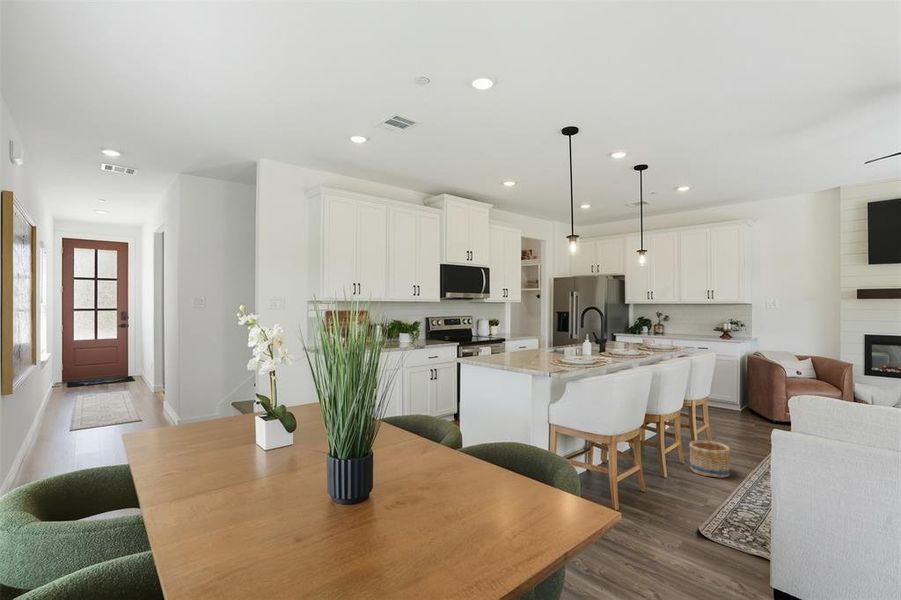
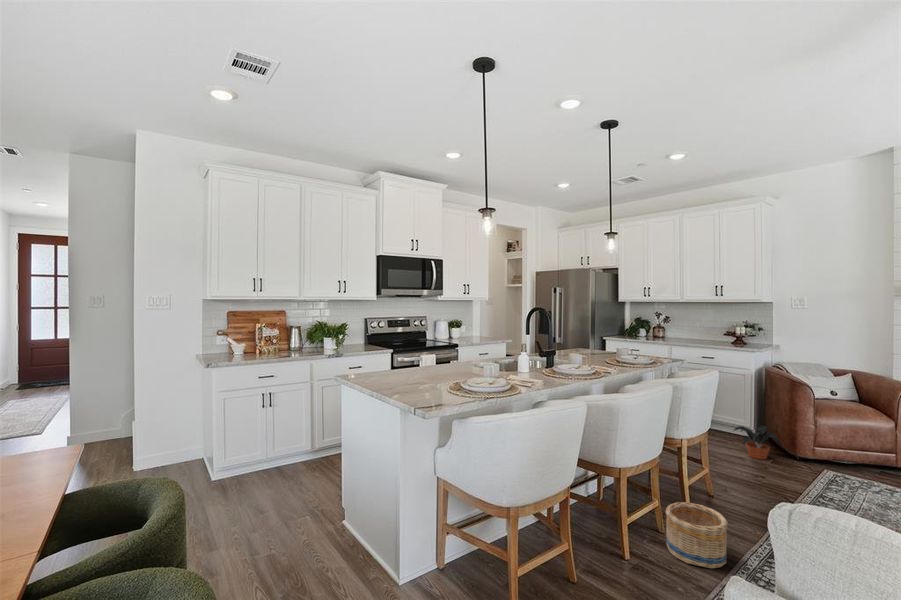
potted plant: none [725,398,759,424] -> present [734,425,779,459]

